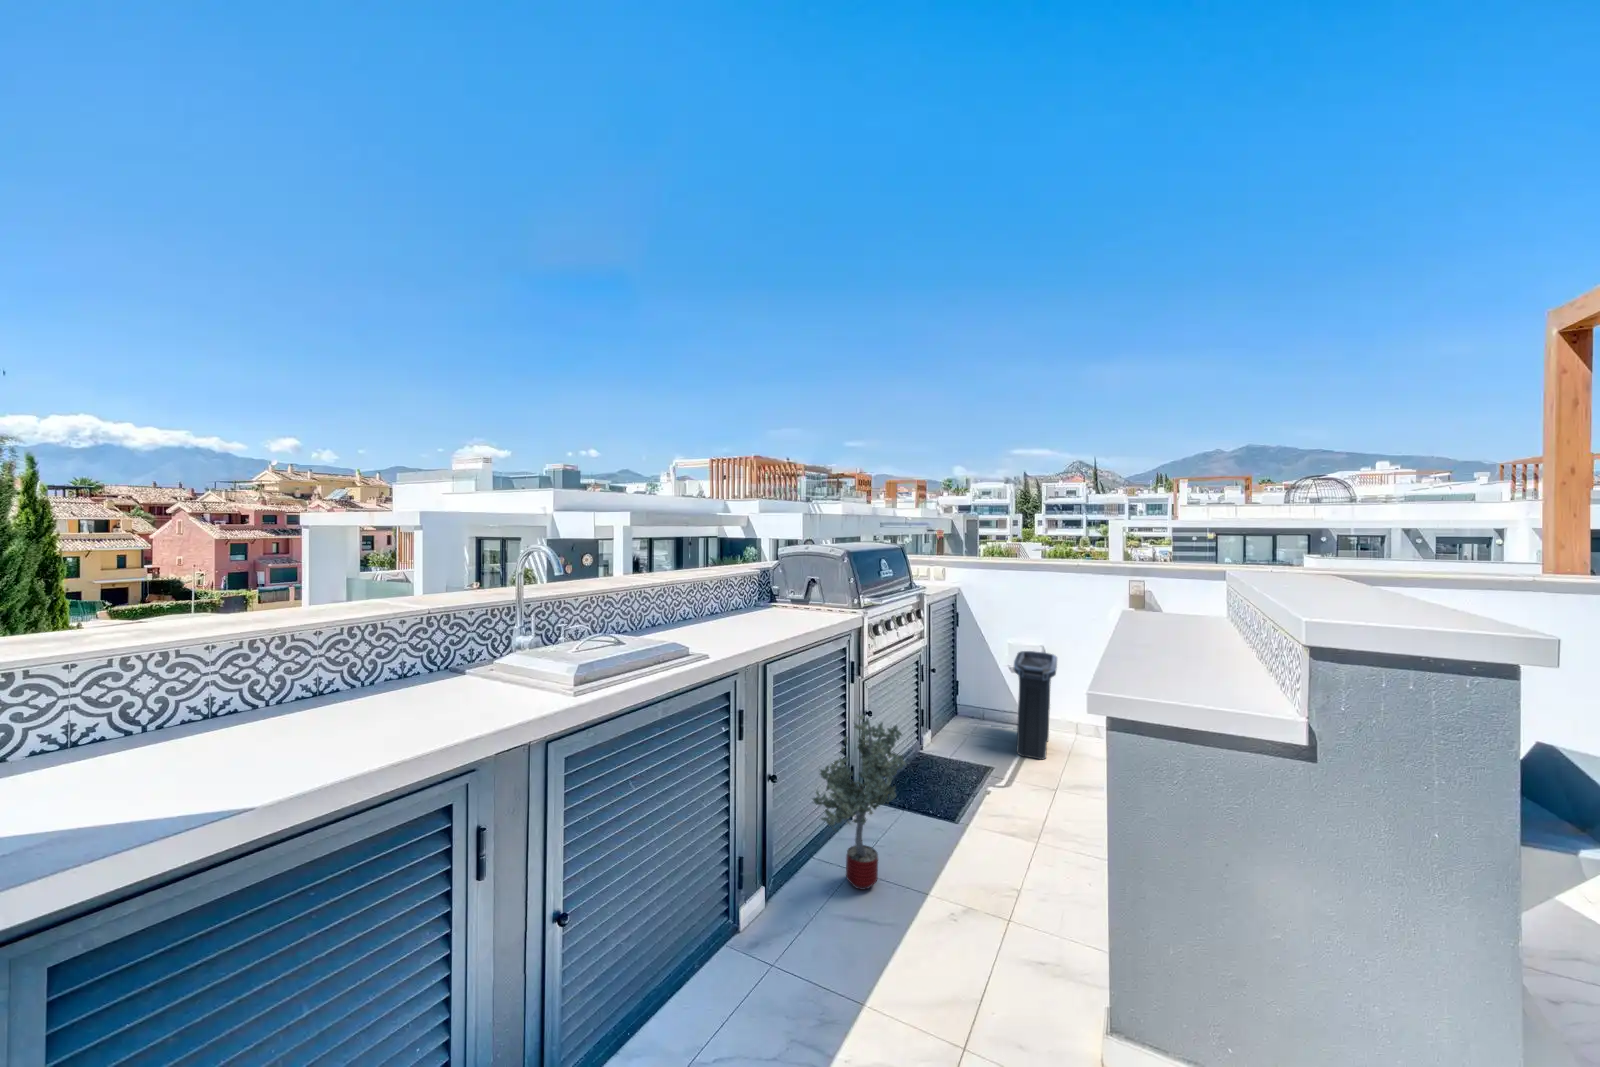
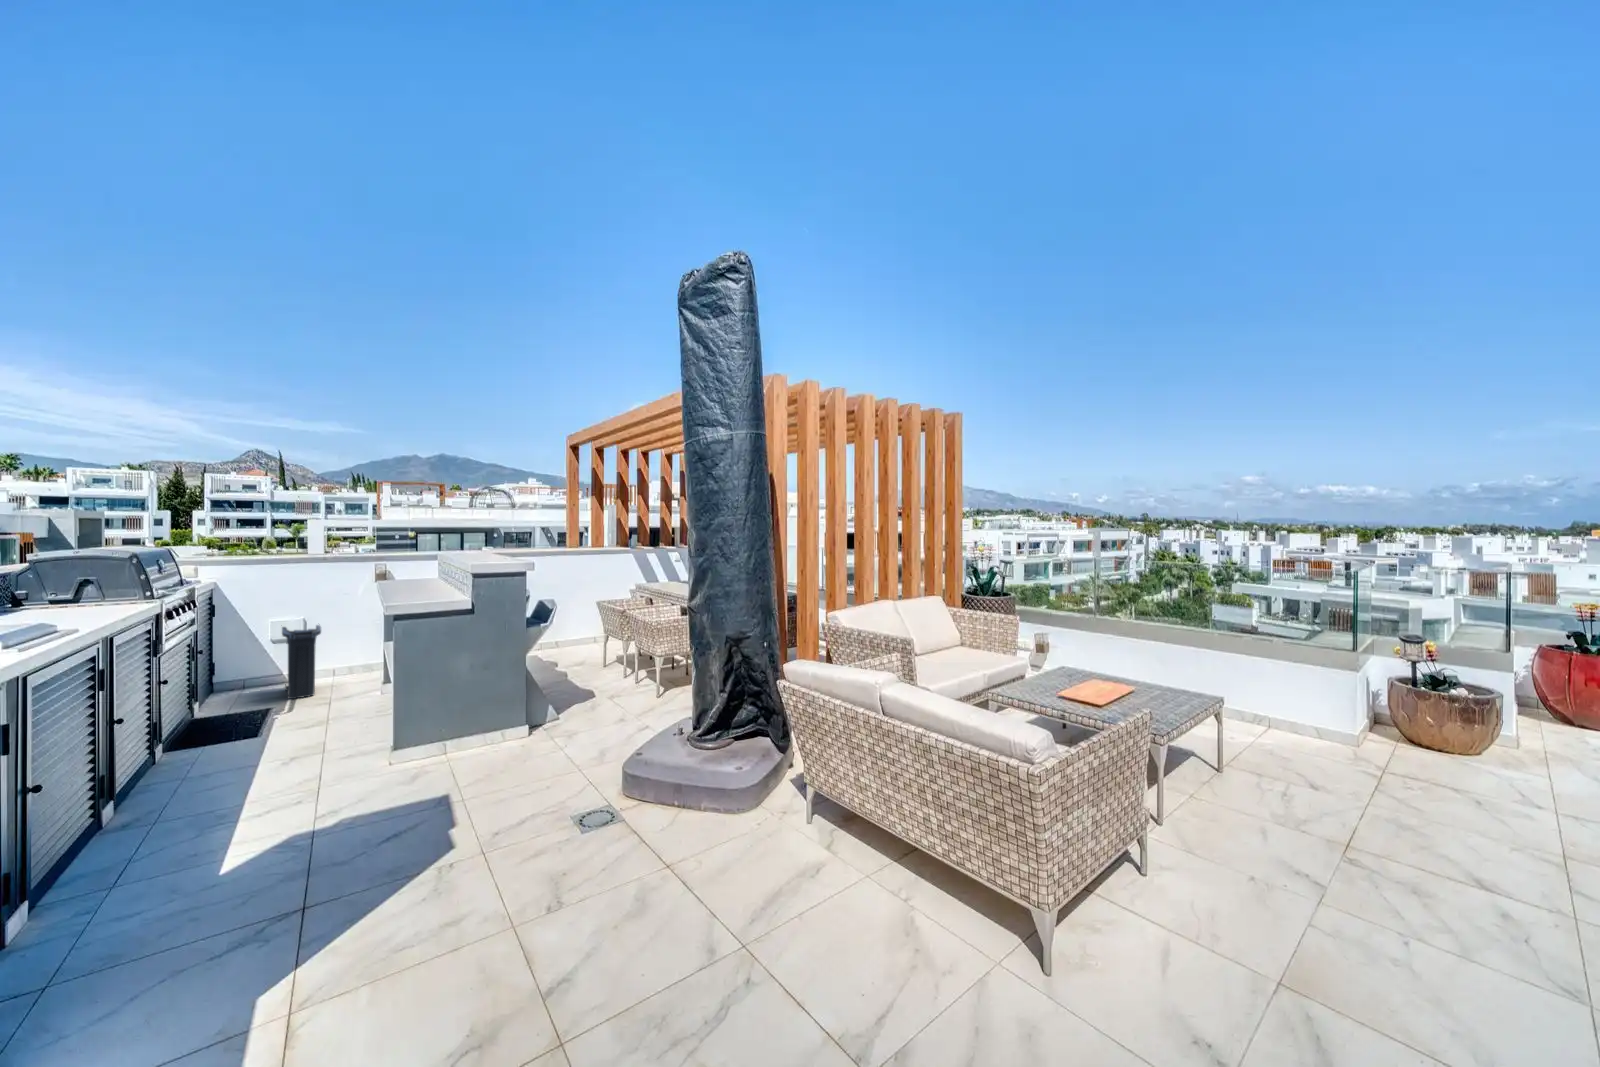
potted tree: present [813,714,906,890] -> none [150,664,236,784]

